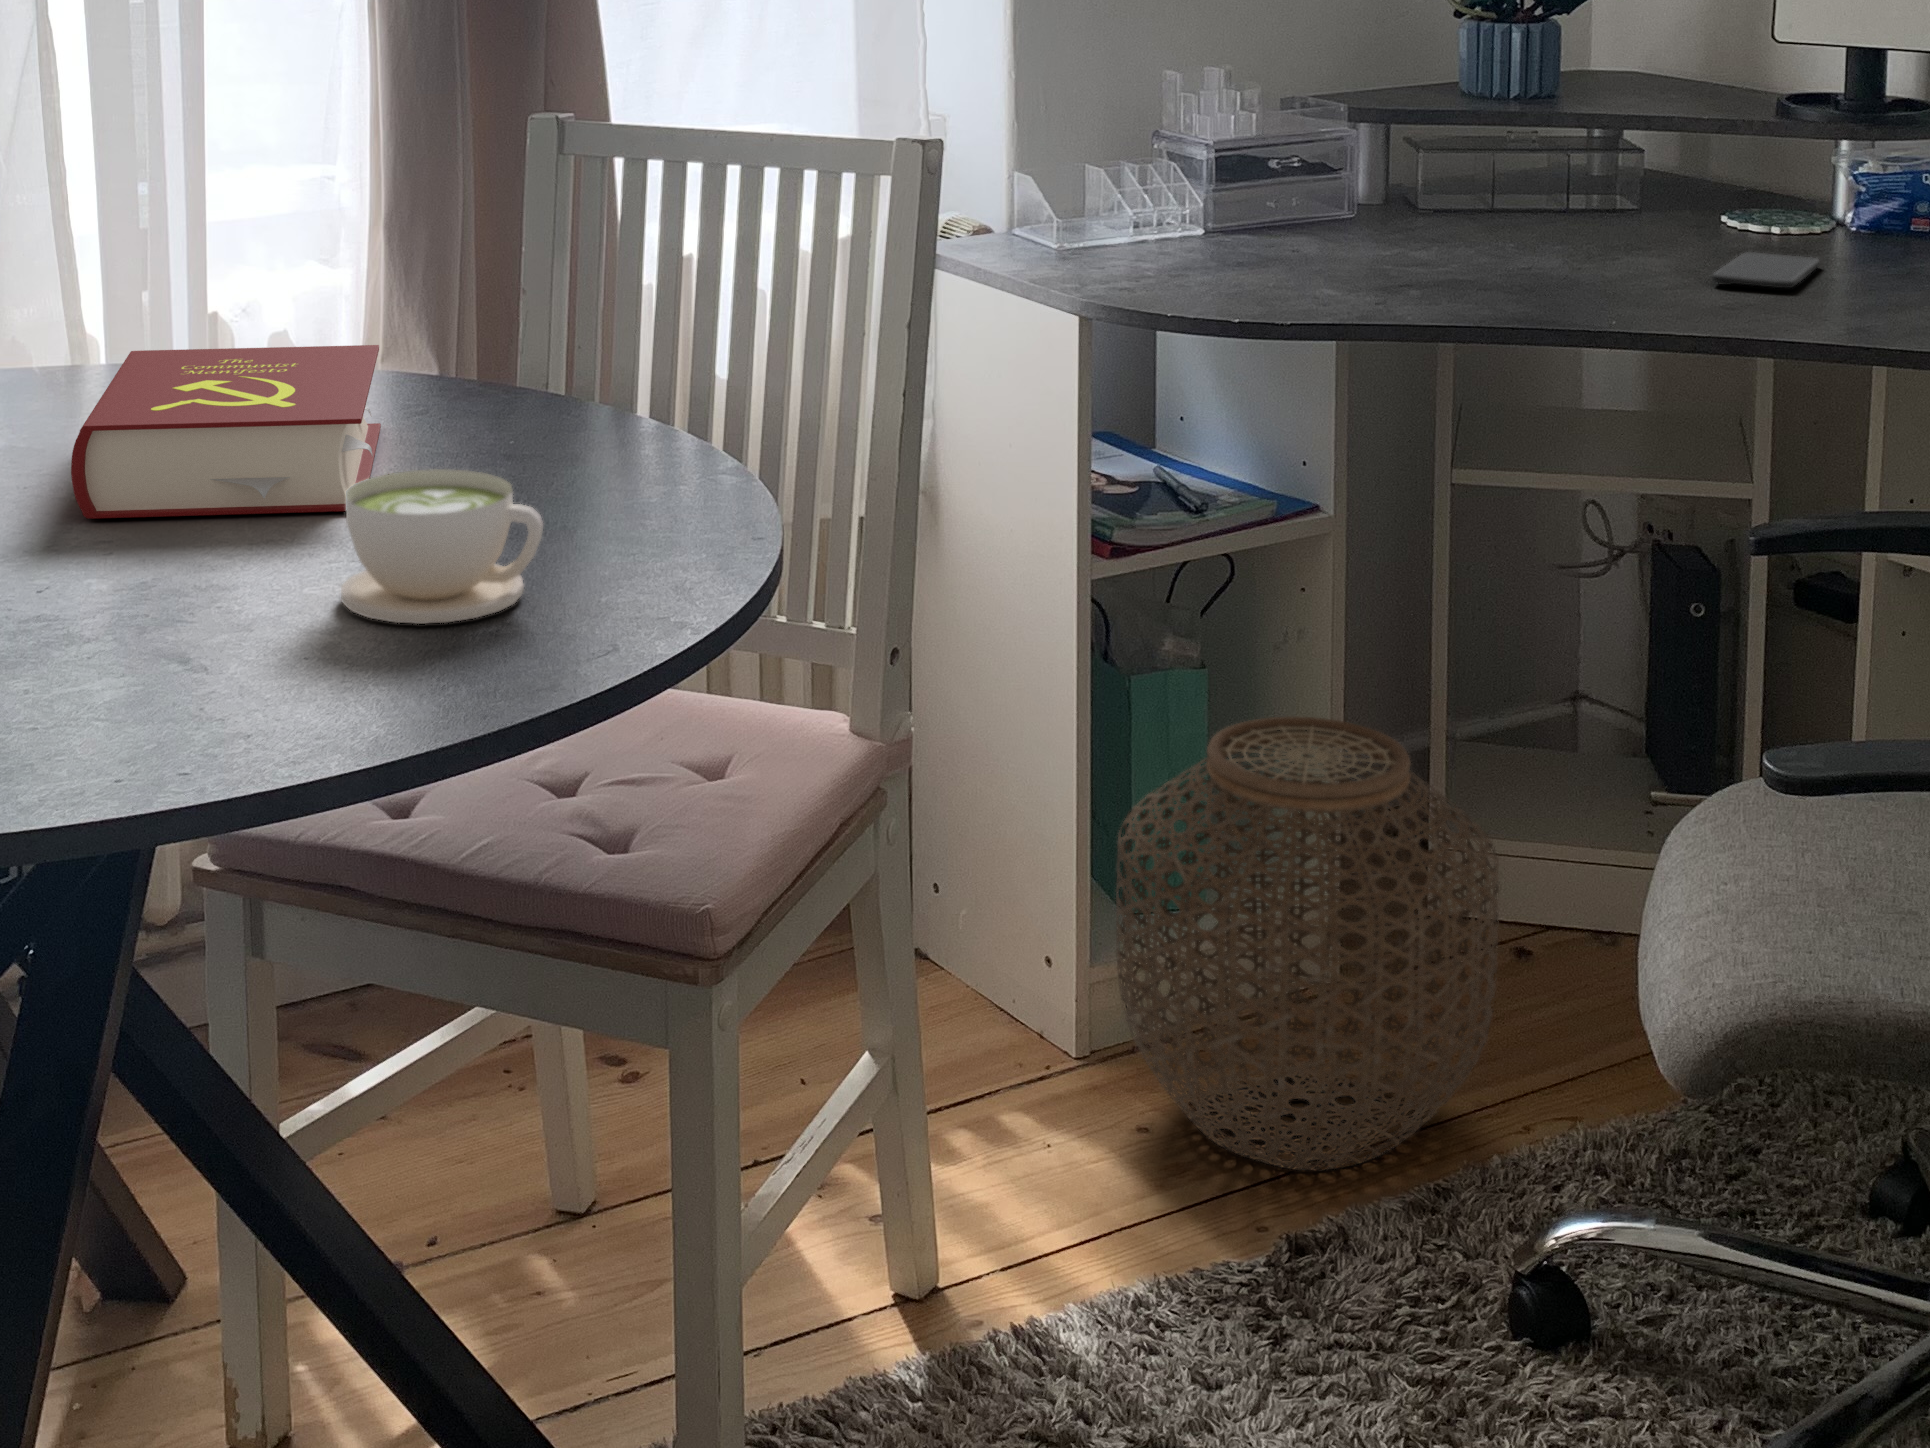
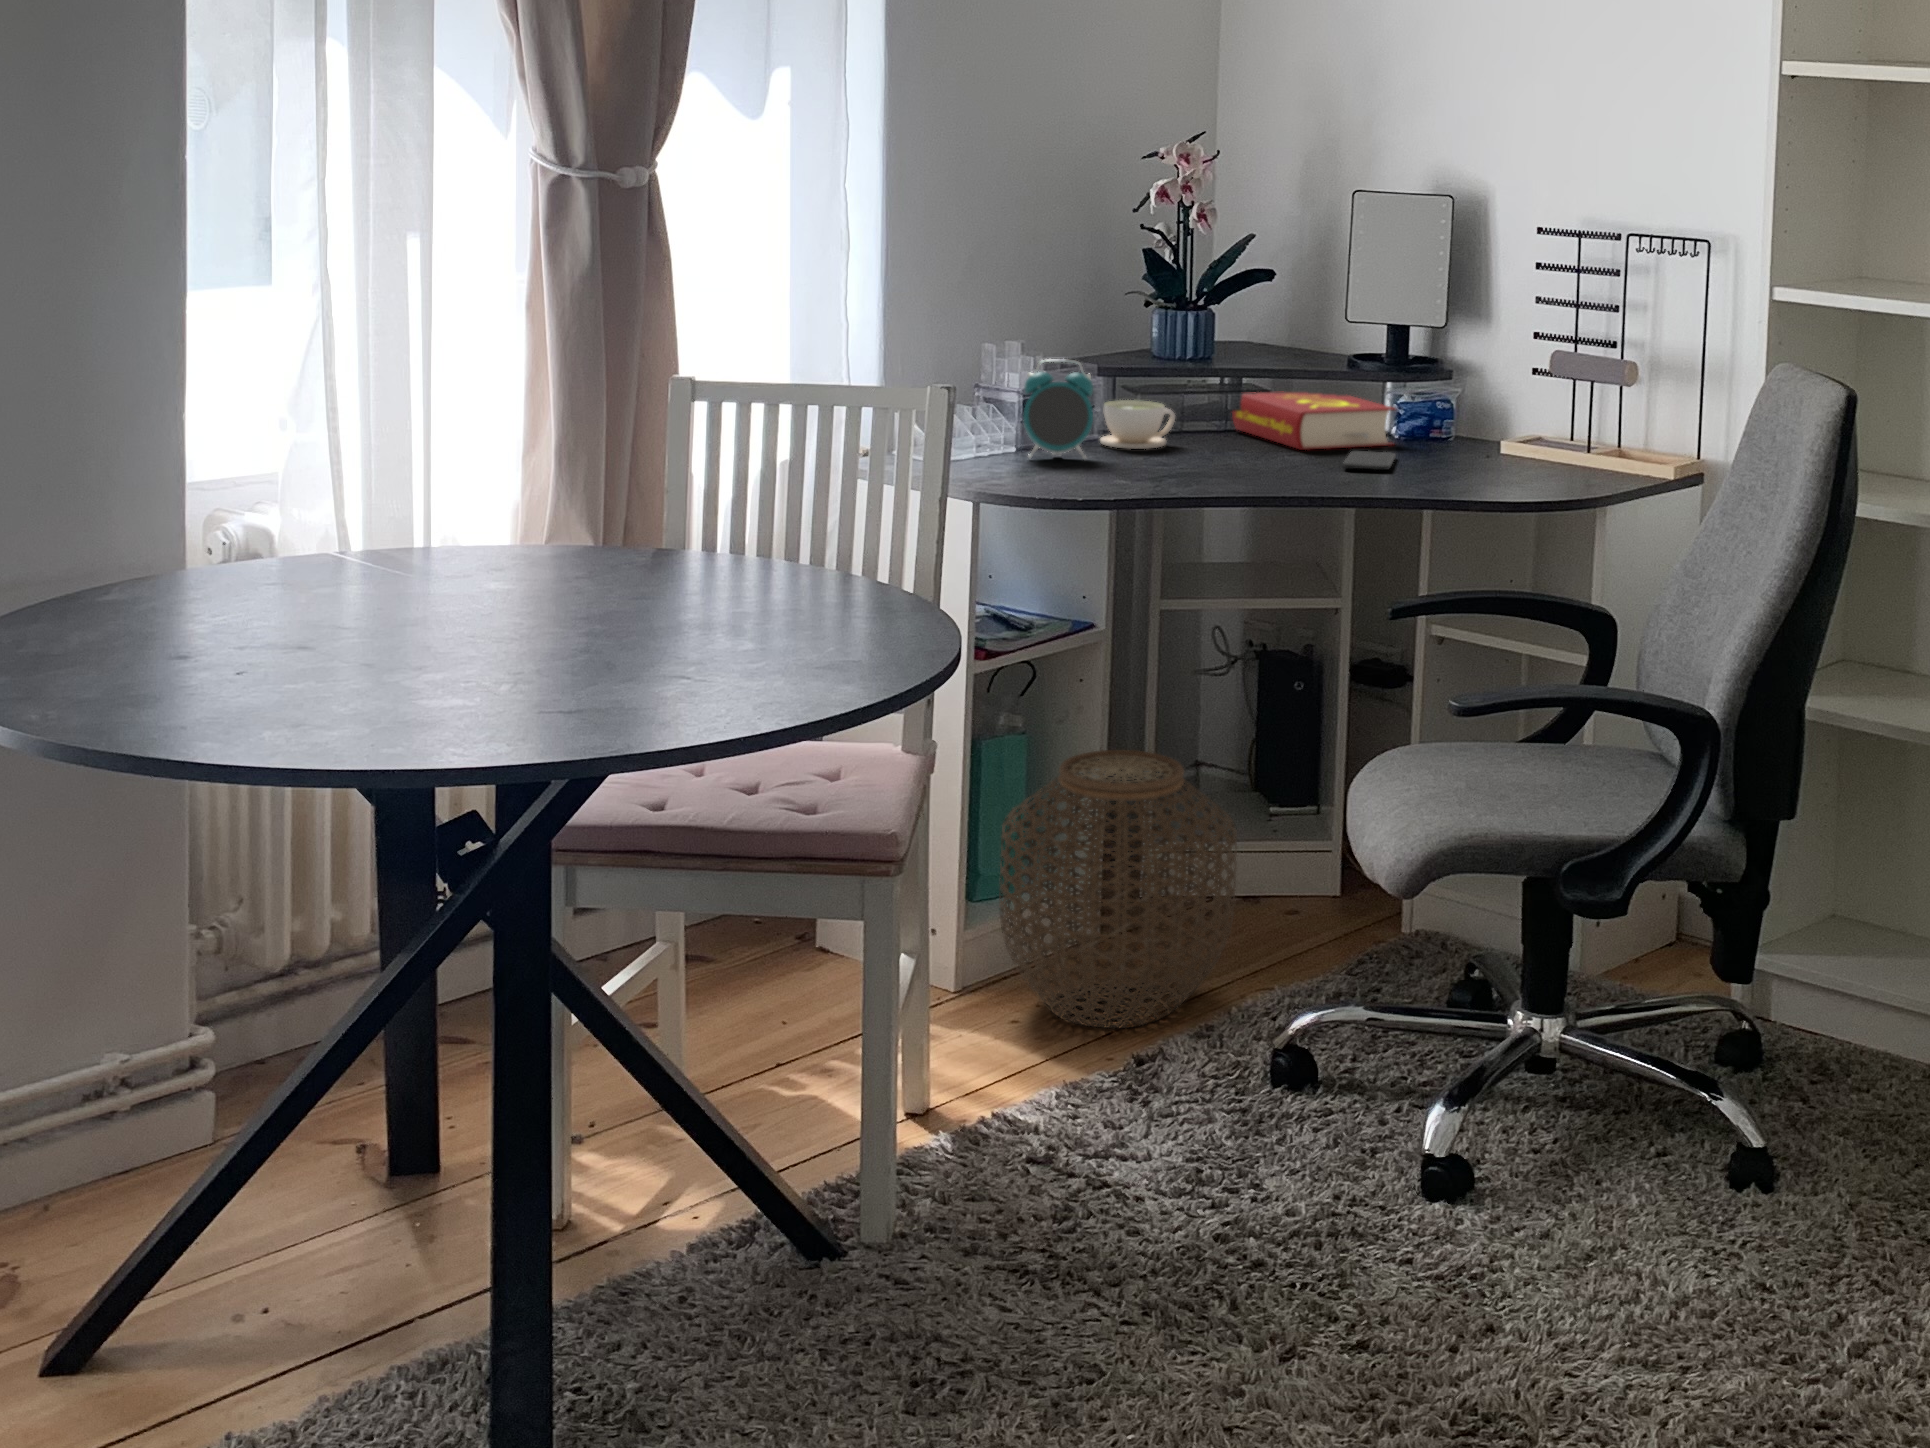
alarm clock: none [1200,97,1312,254] -> present [1023,359,1093,459]
book: present [71,345,381,519] -> present [1232,392,1395,450]
coffee cup: present [341,469,543,624] -> present [1100,400,1175,449]

